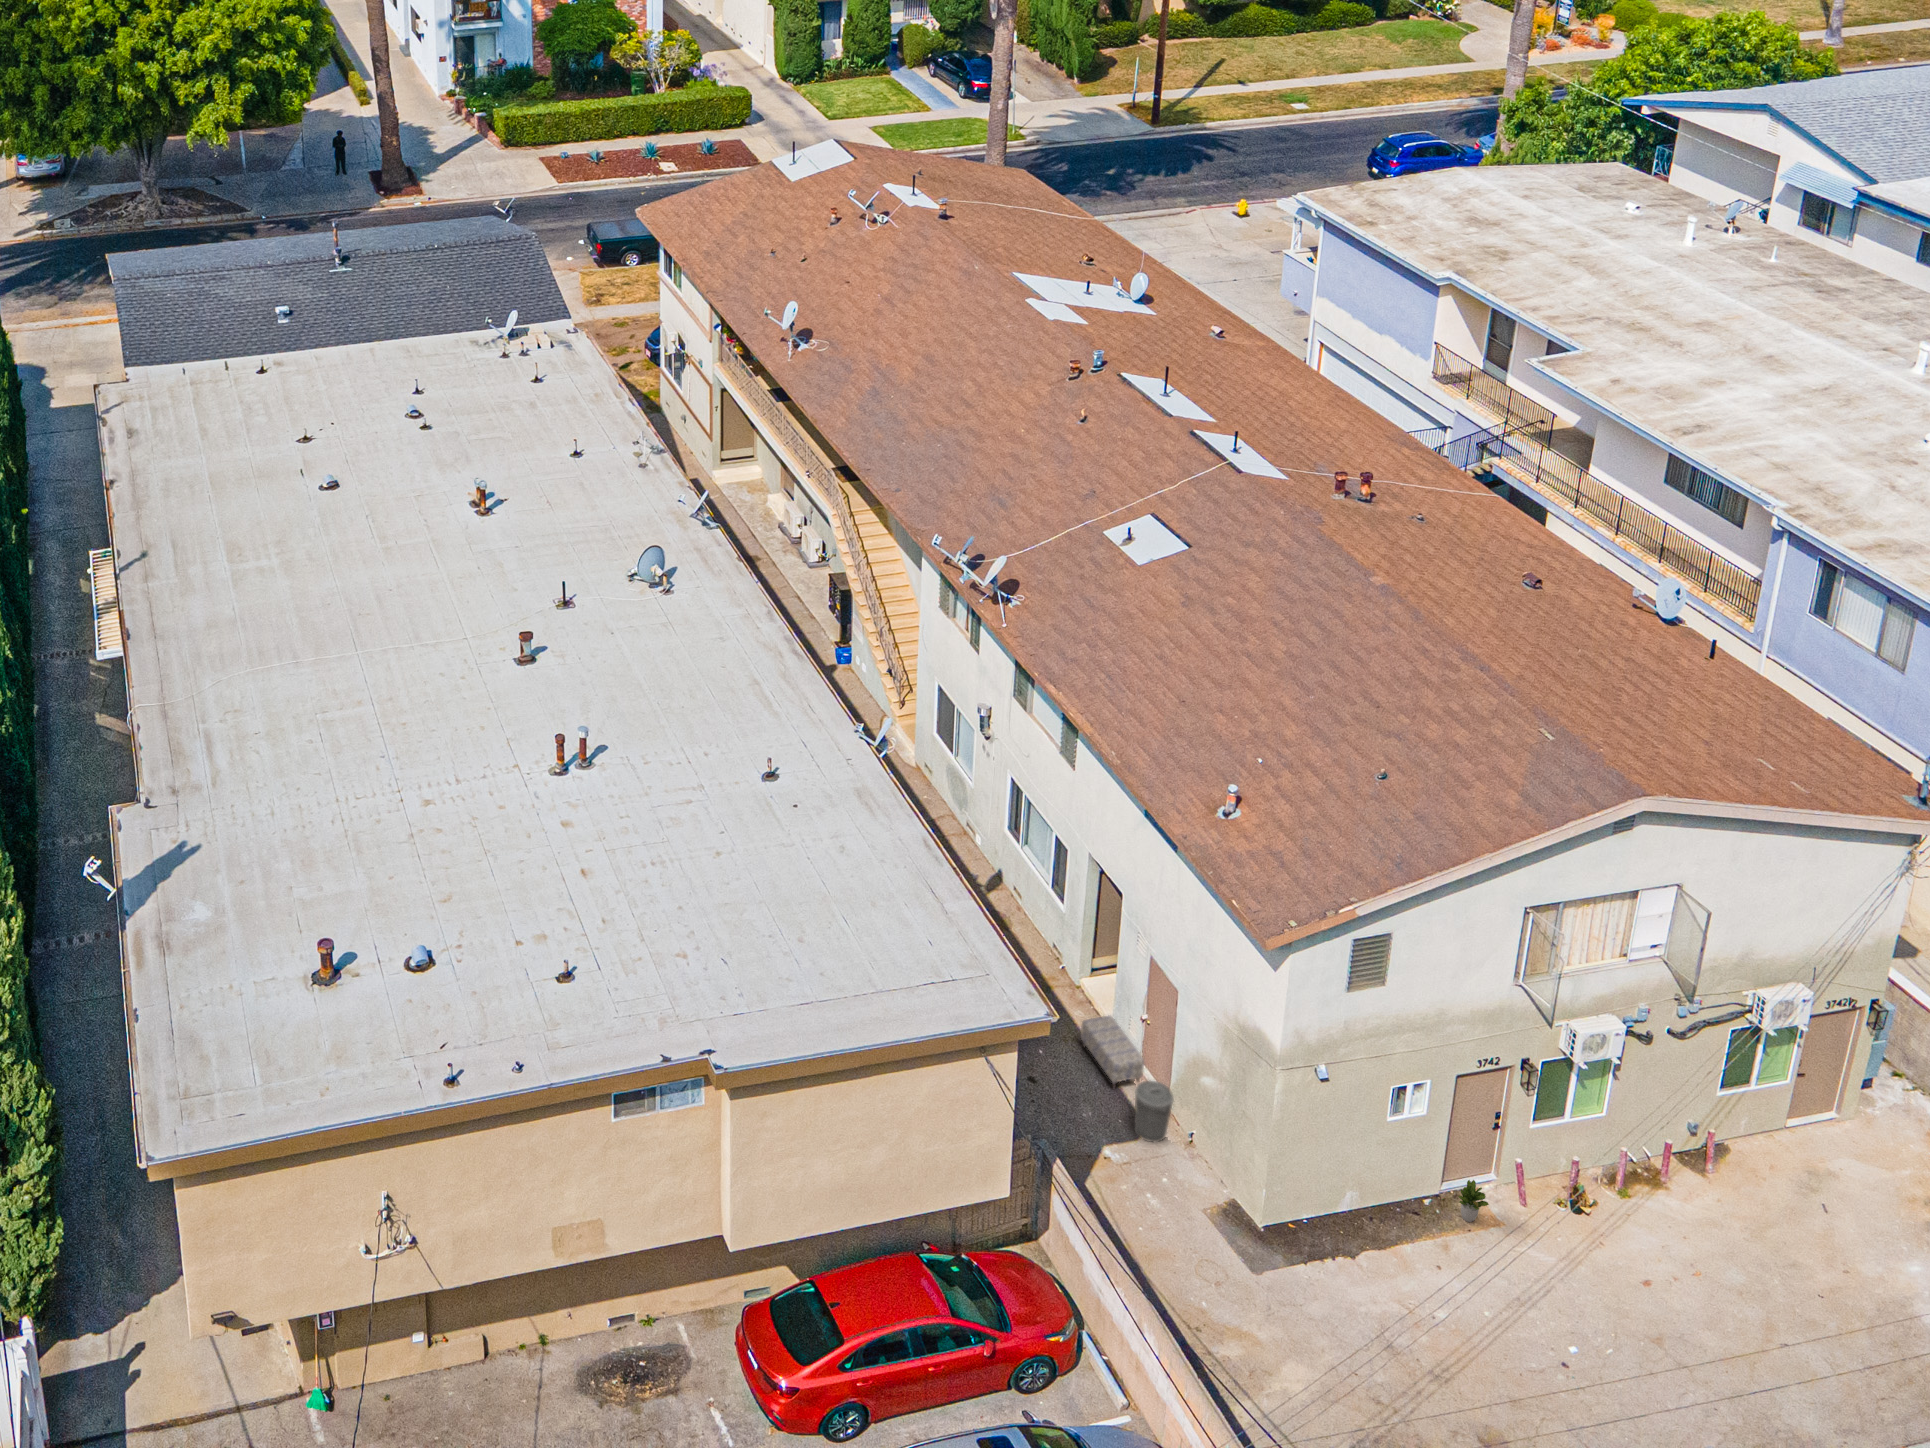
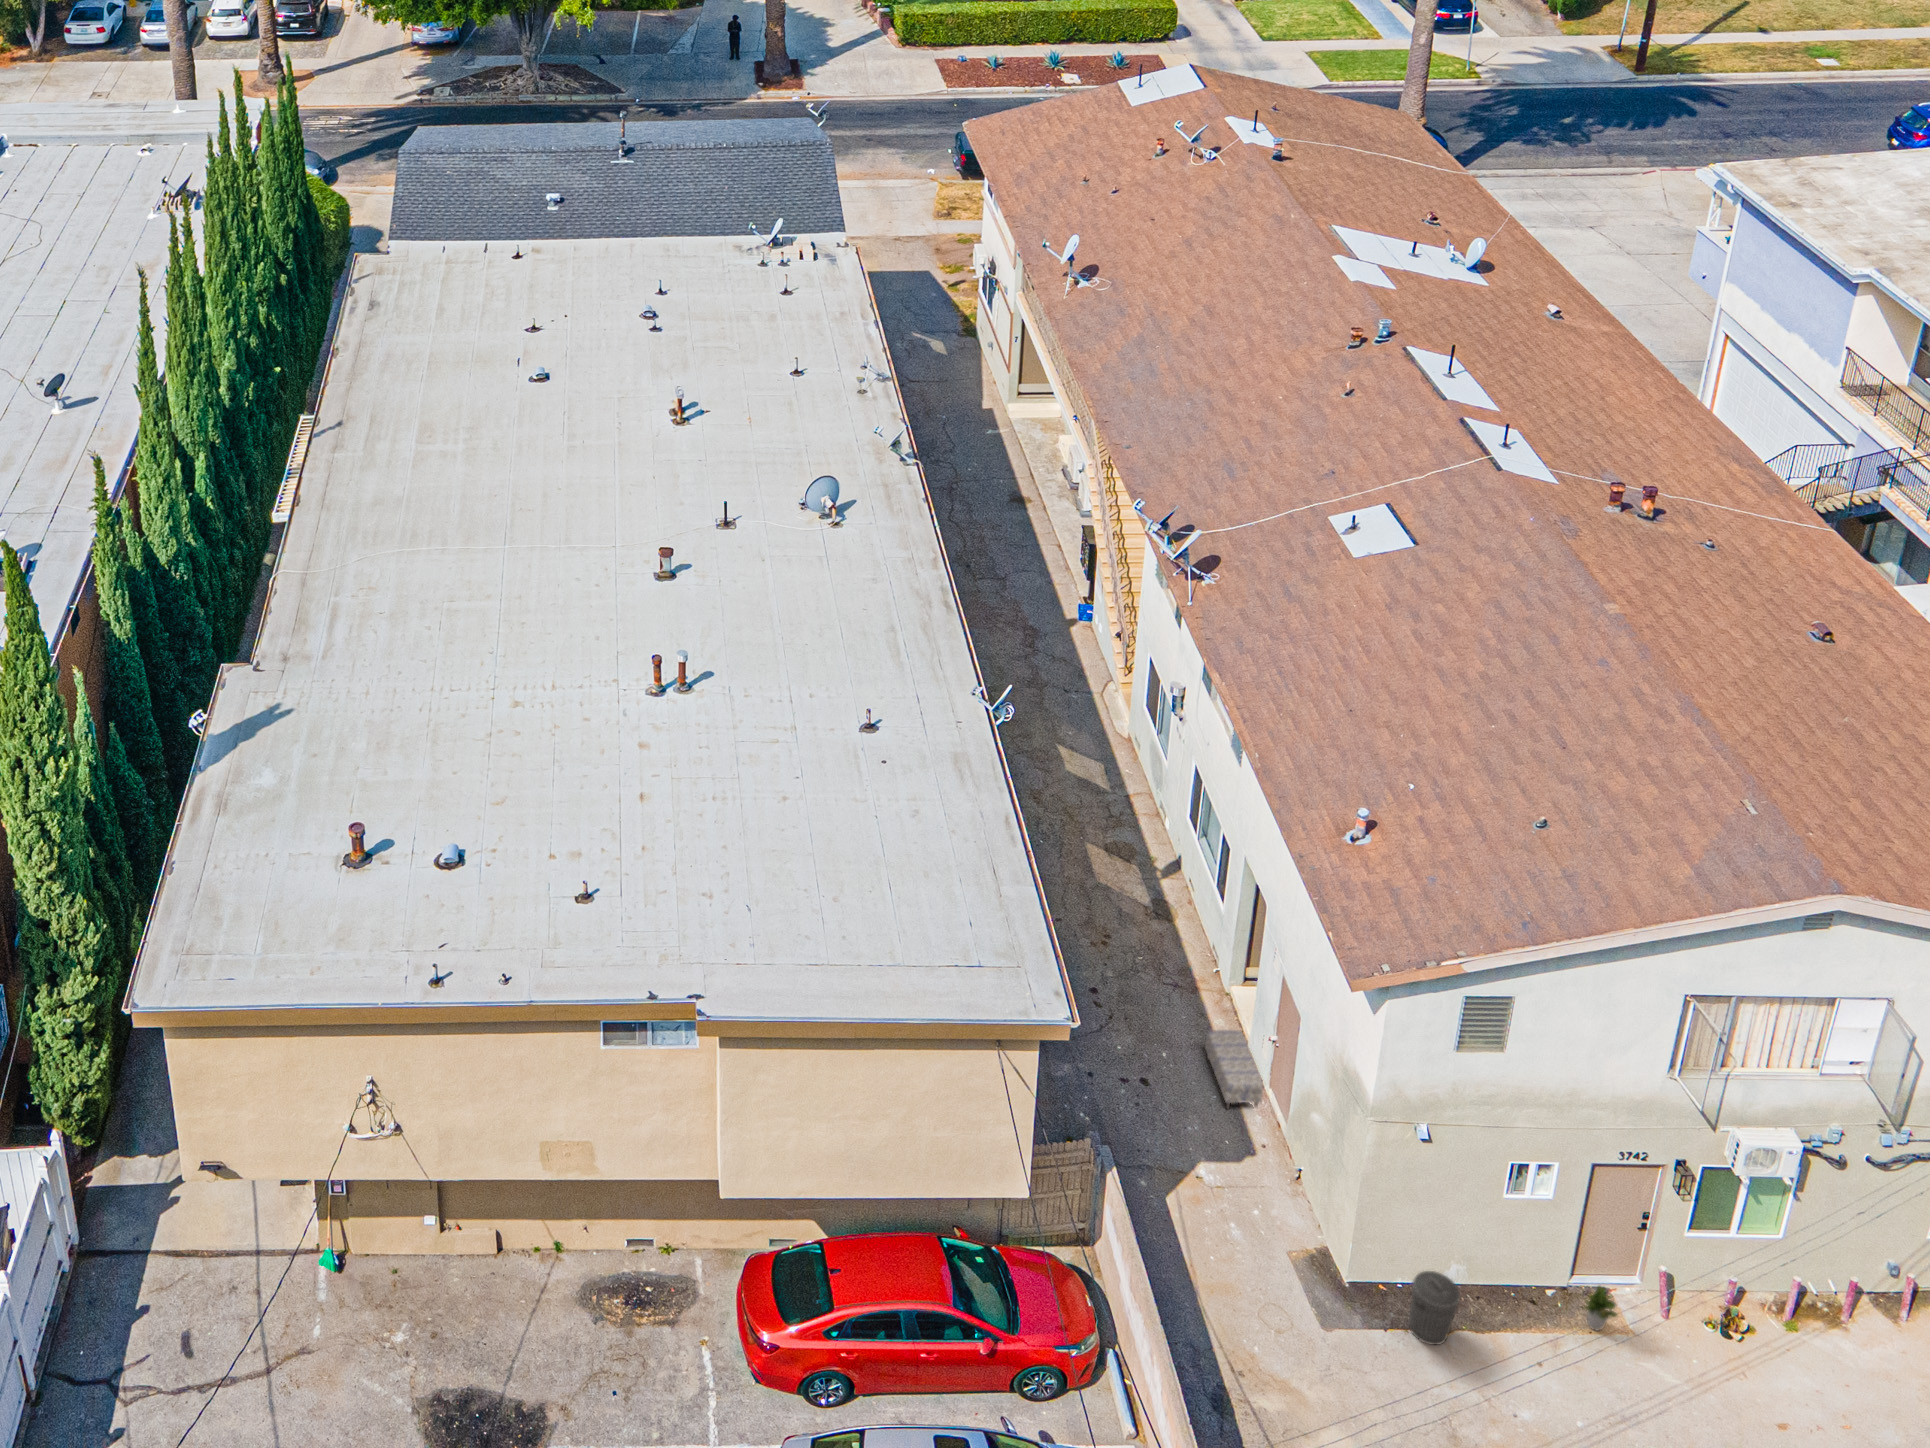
trash can: present [1135,1080,1174,1142] -> present [1409,1271,1460,1345]

